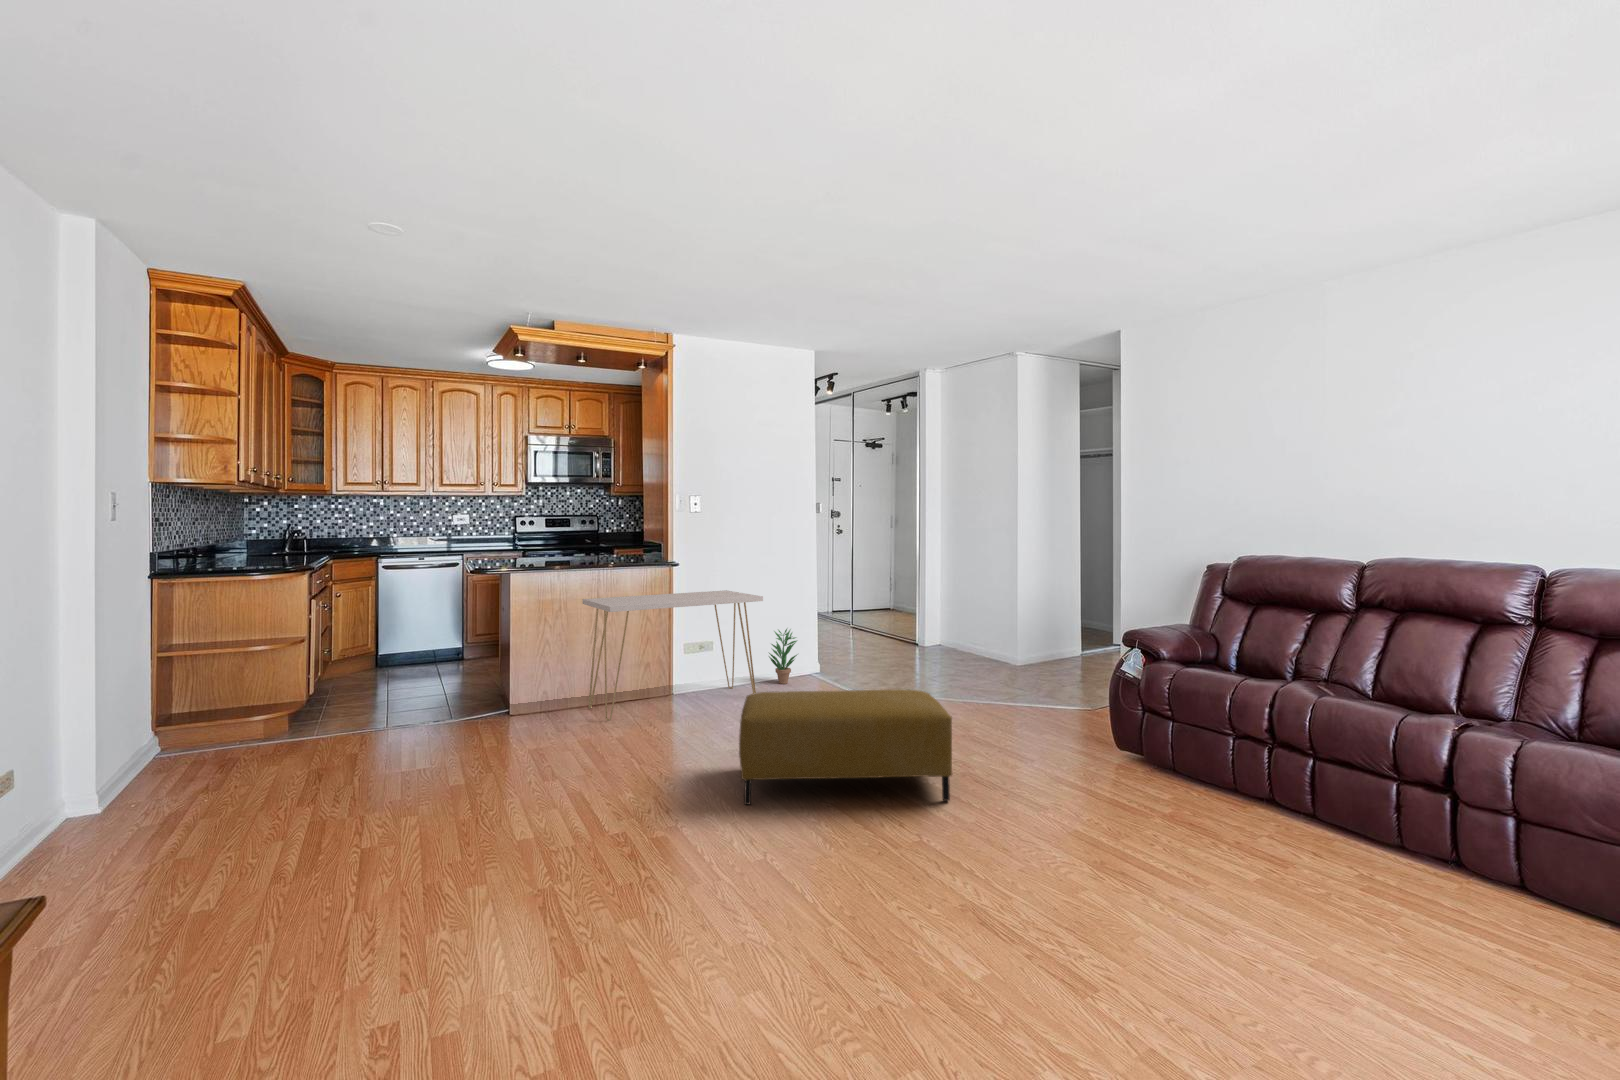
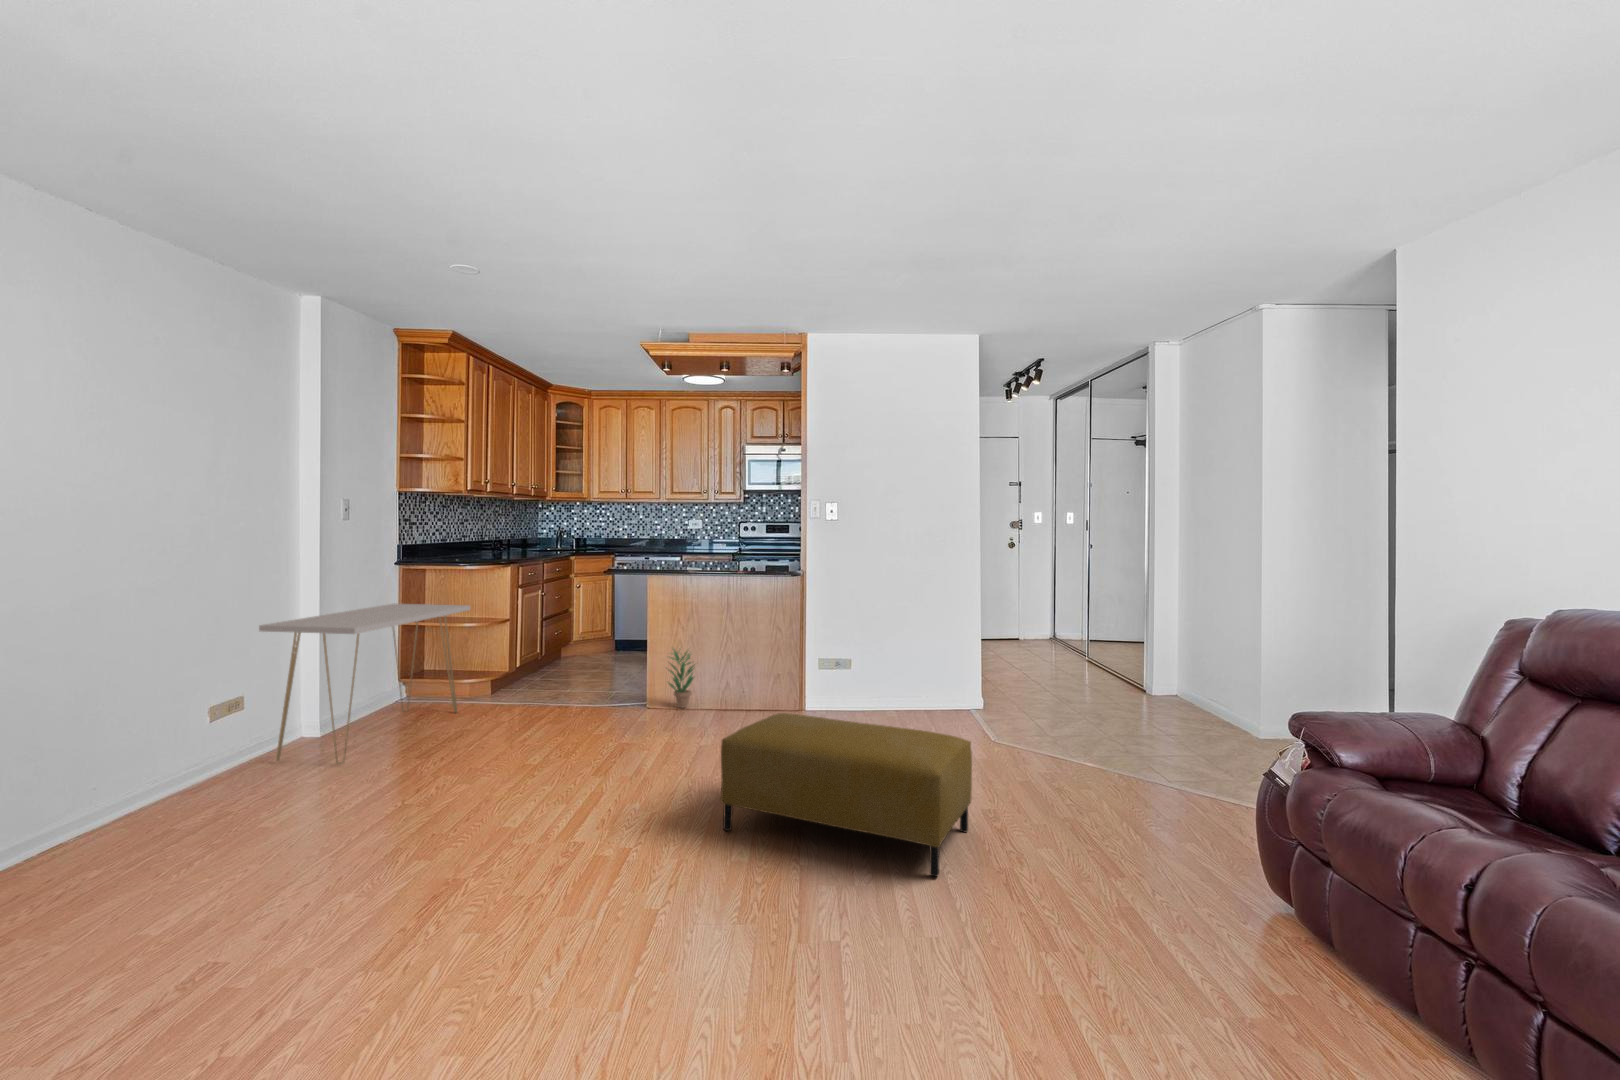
console table: present [583,590,763,721] -> present [259,604,470,765]
potted plant: present [769,629,797,684] -> present [668,649,694,708]

